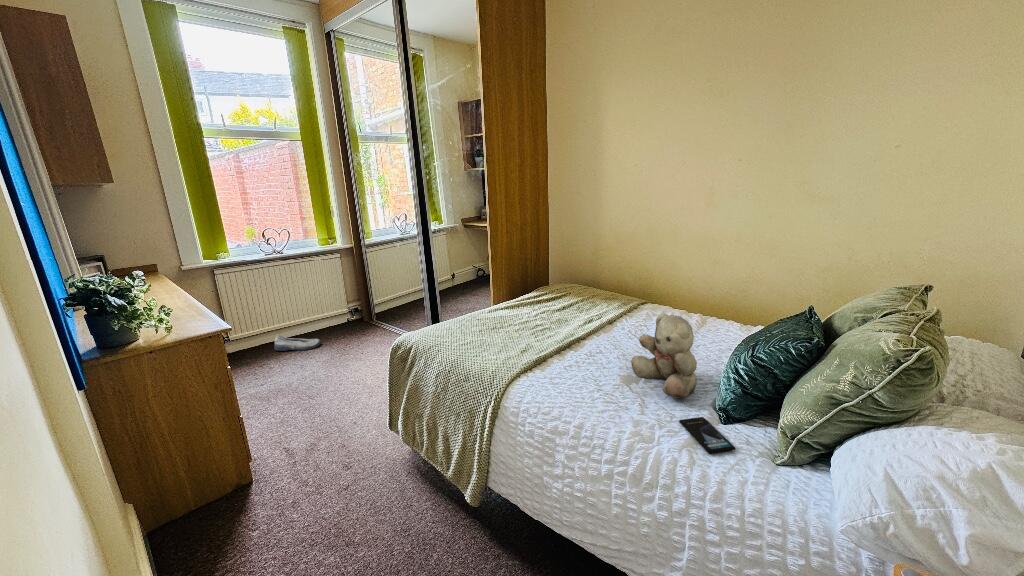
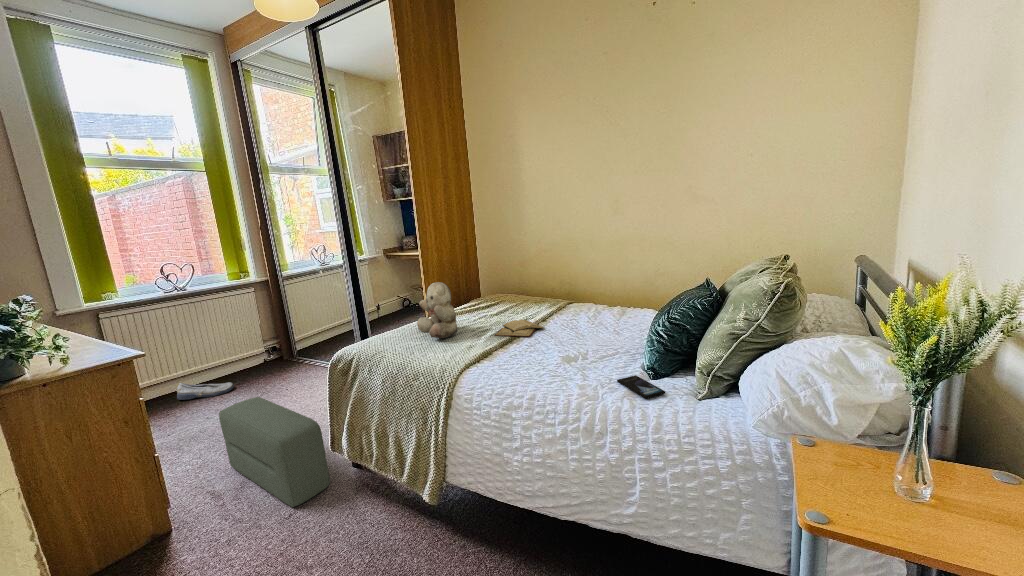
teddy bear: present [631,314,697,398] -> present [417,282,458,338]
diary: none [554,321,610,344] -> present [495,320,544,337]
pouf: none [298,365,387,477] -> present [219,397,330,507]

